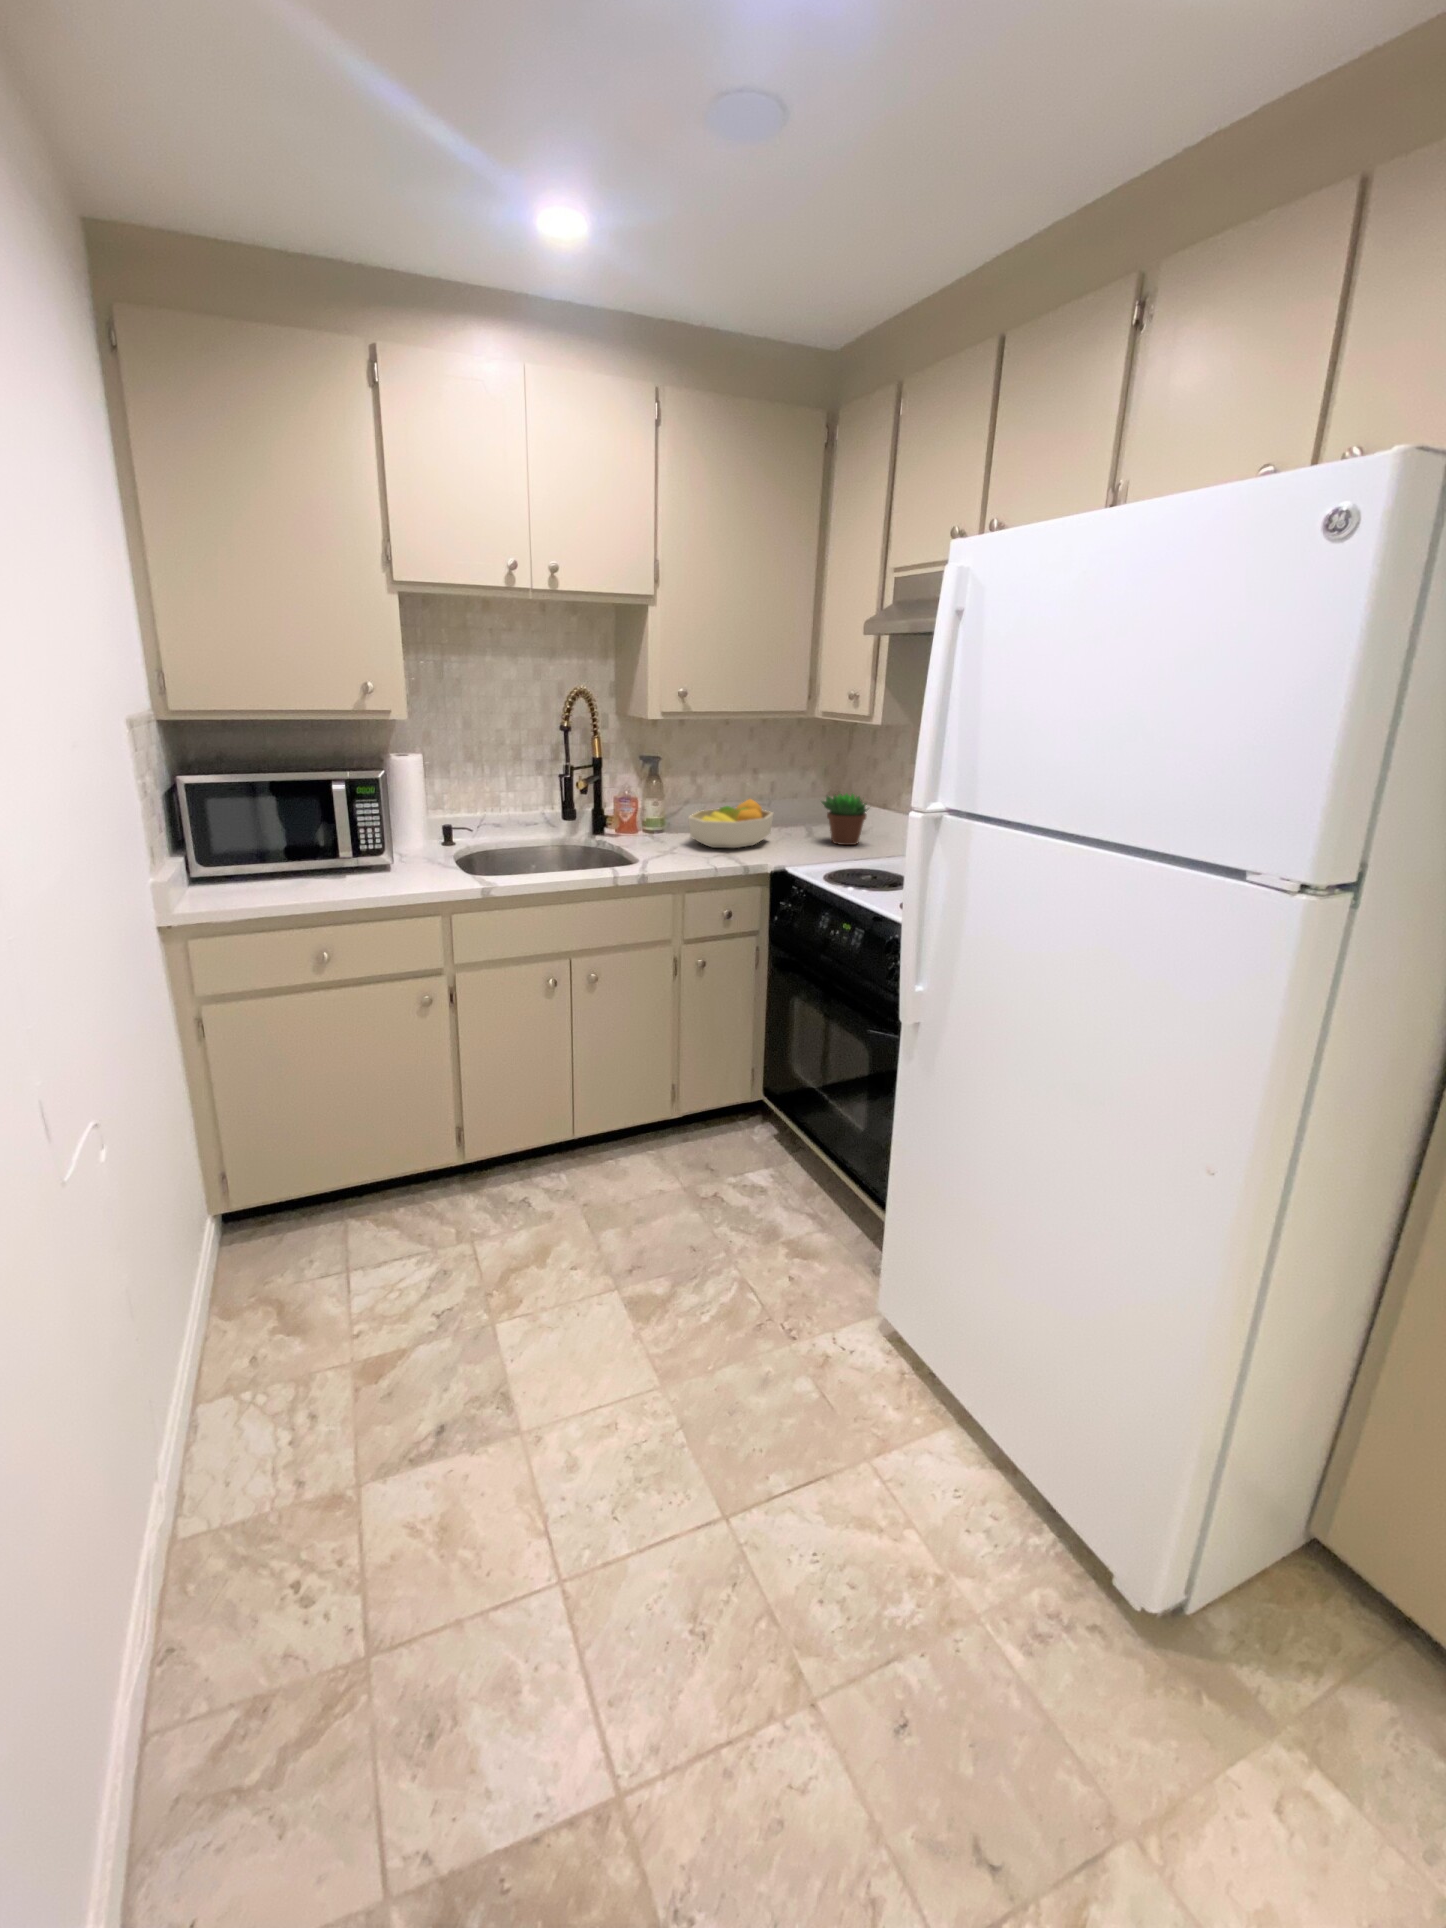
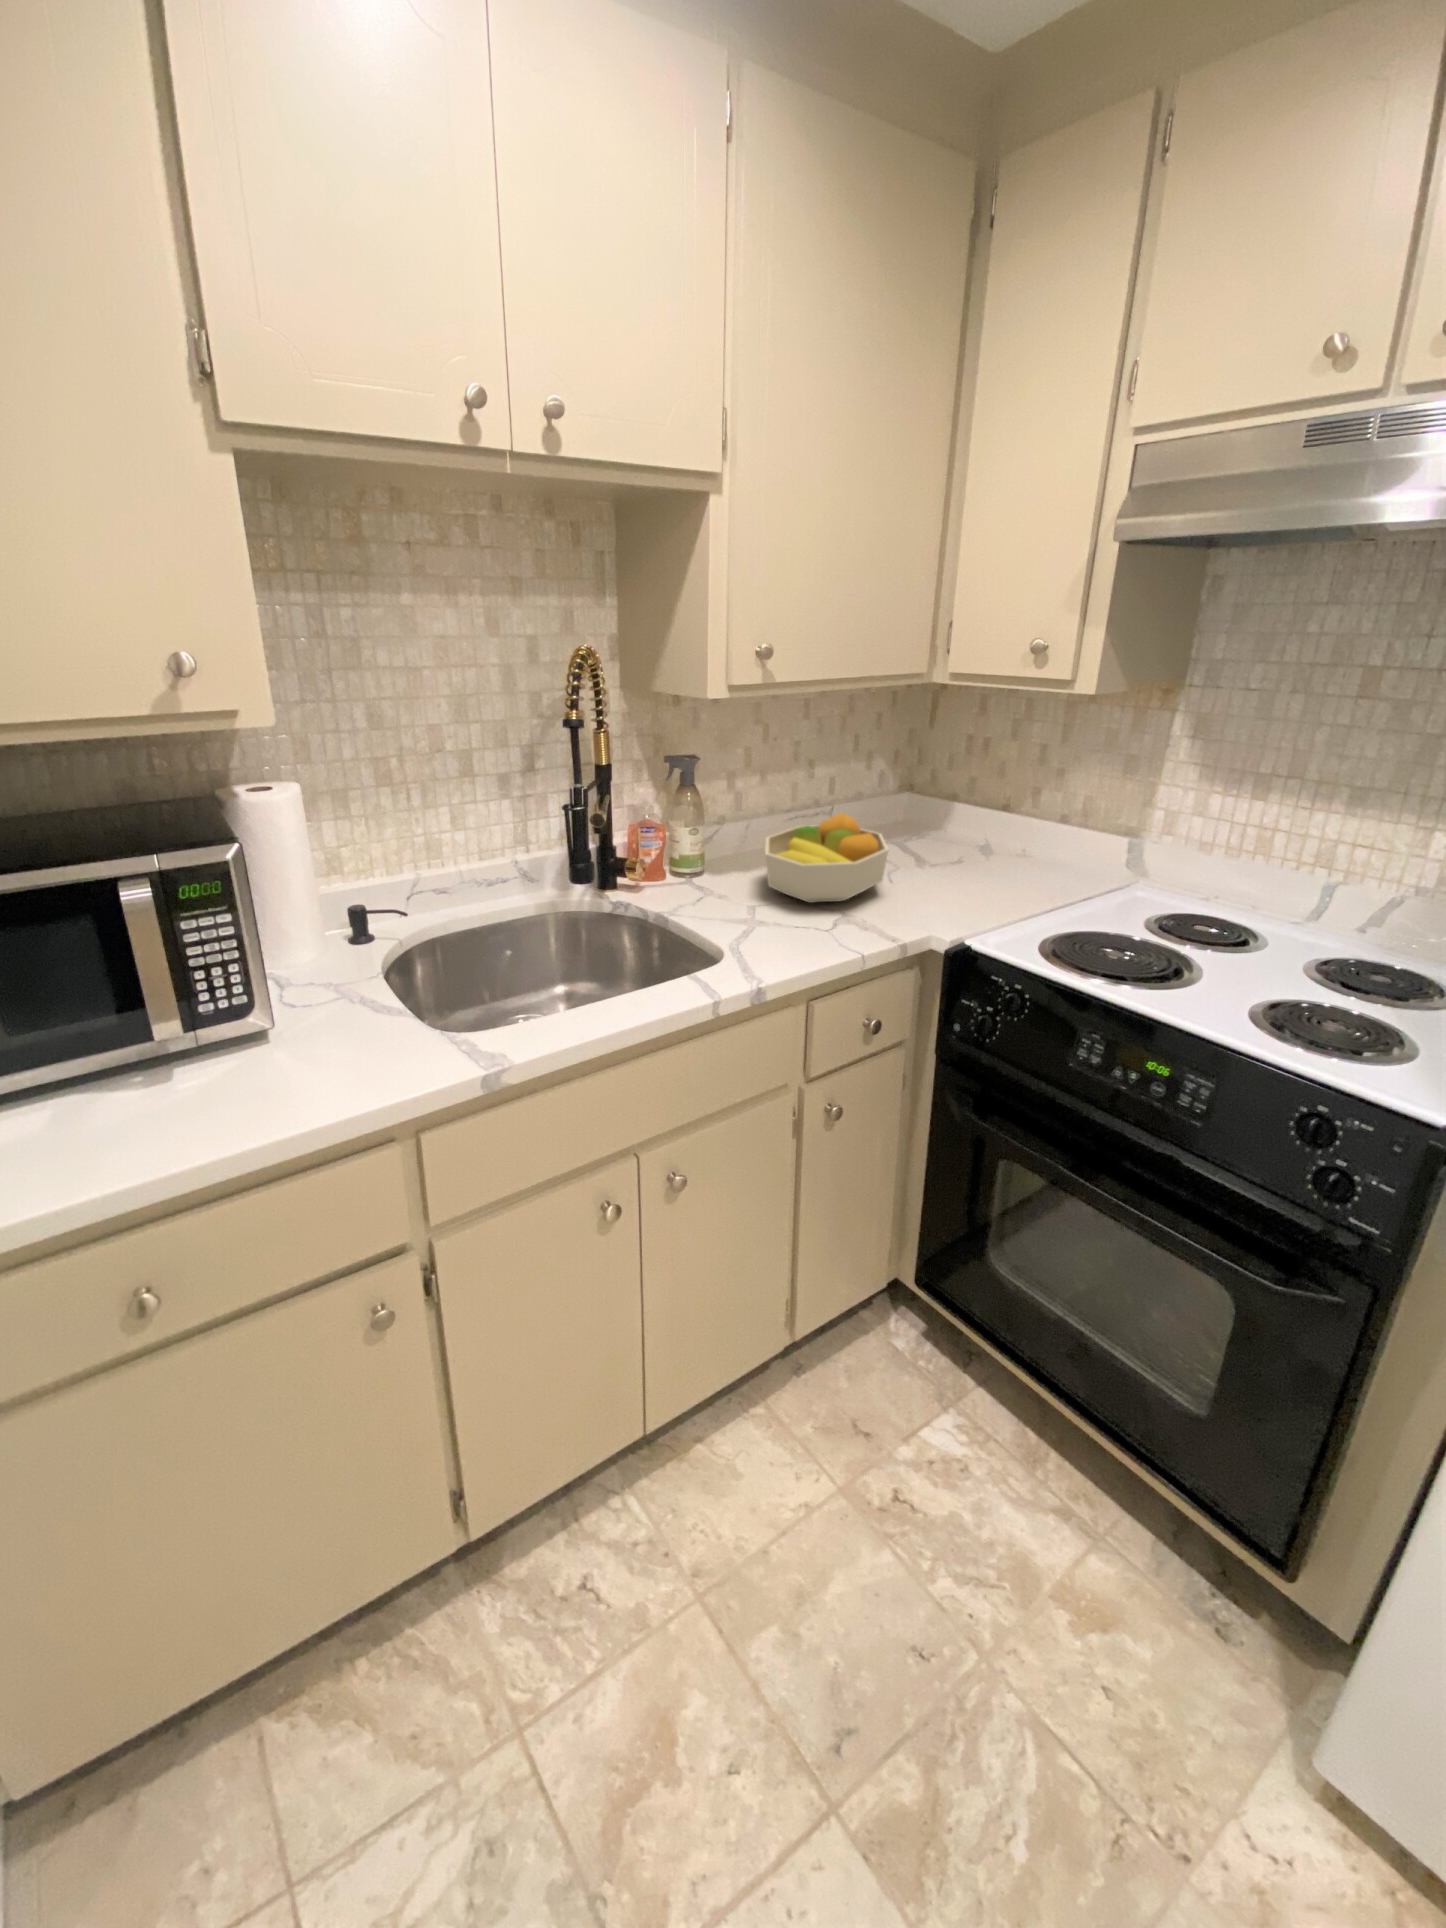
succulent plant: present [822,793,868,845] -> none [944,794,1024,876]

